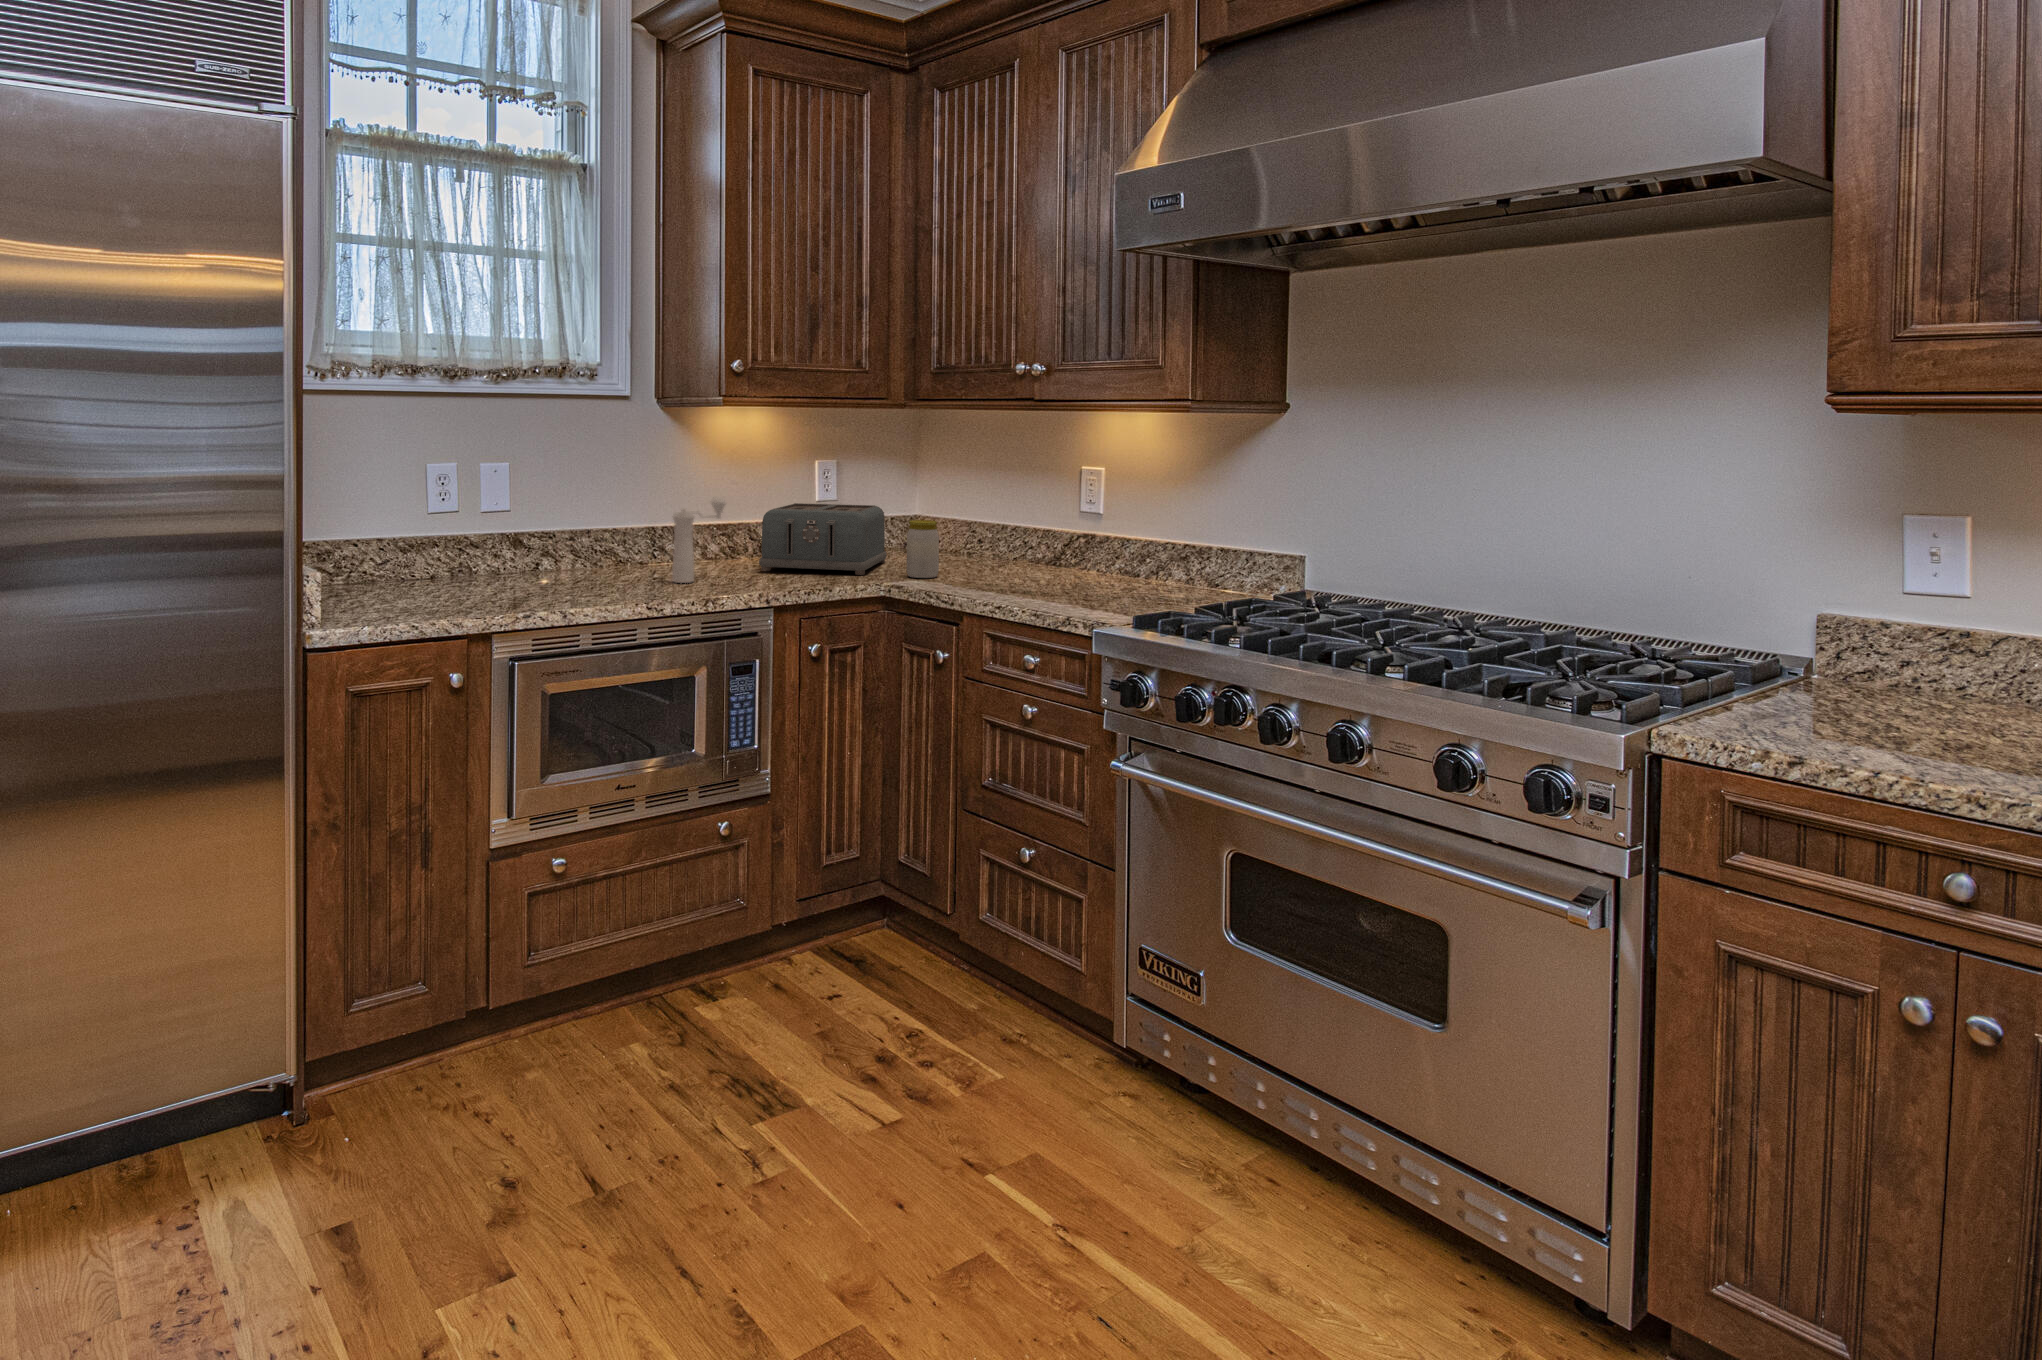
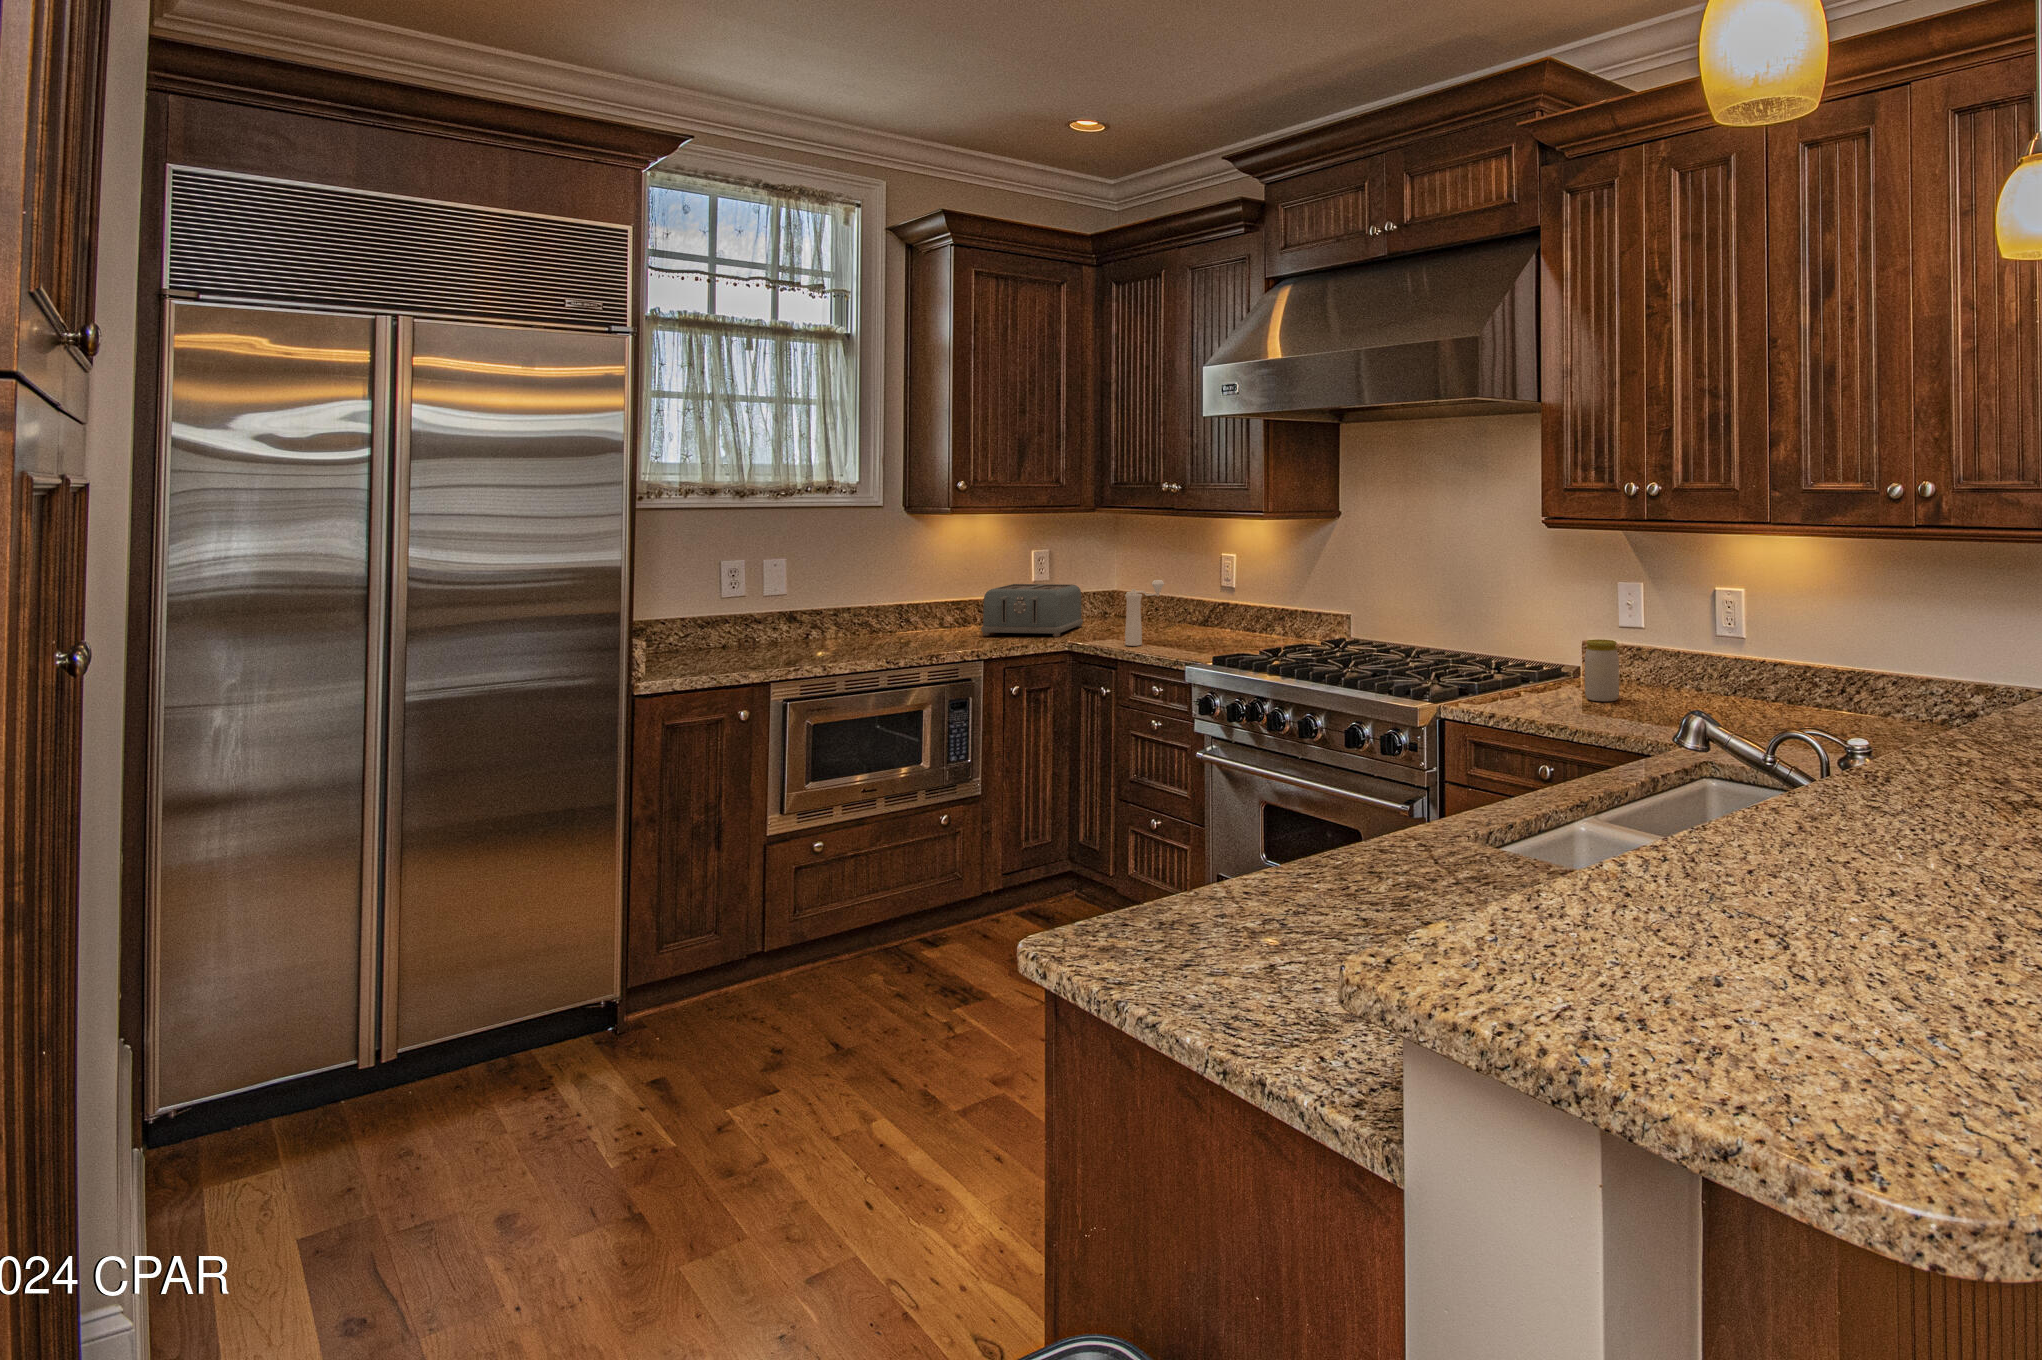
pepper mill: present [672,497,726,583] -> present [1125,580,1164,646]
jar: present [907,520,939,578] -> present [1585,639,1619,701]

